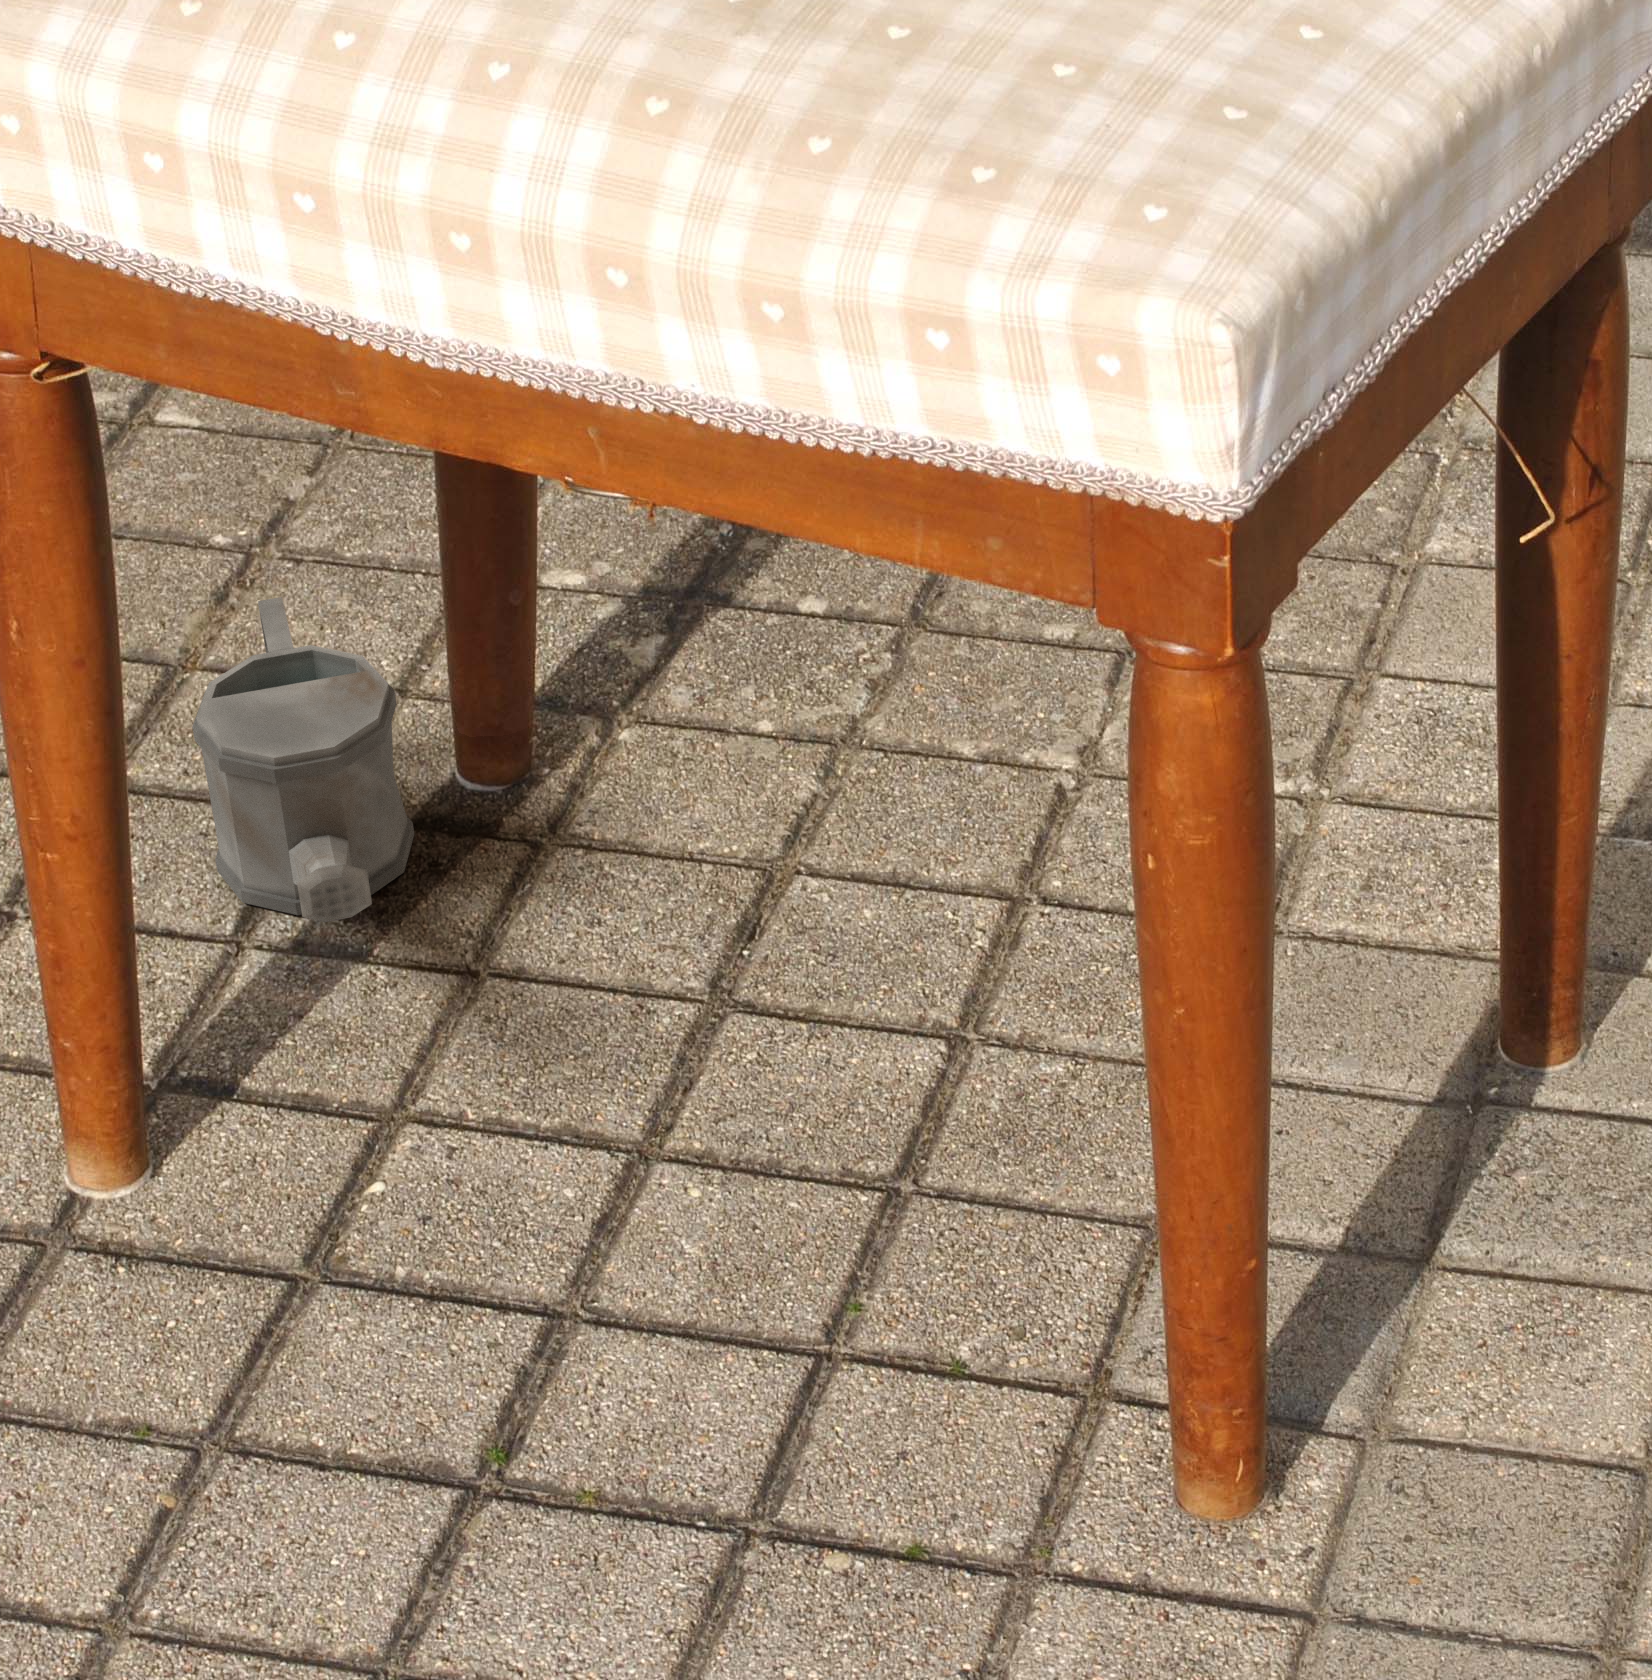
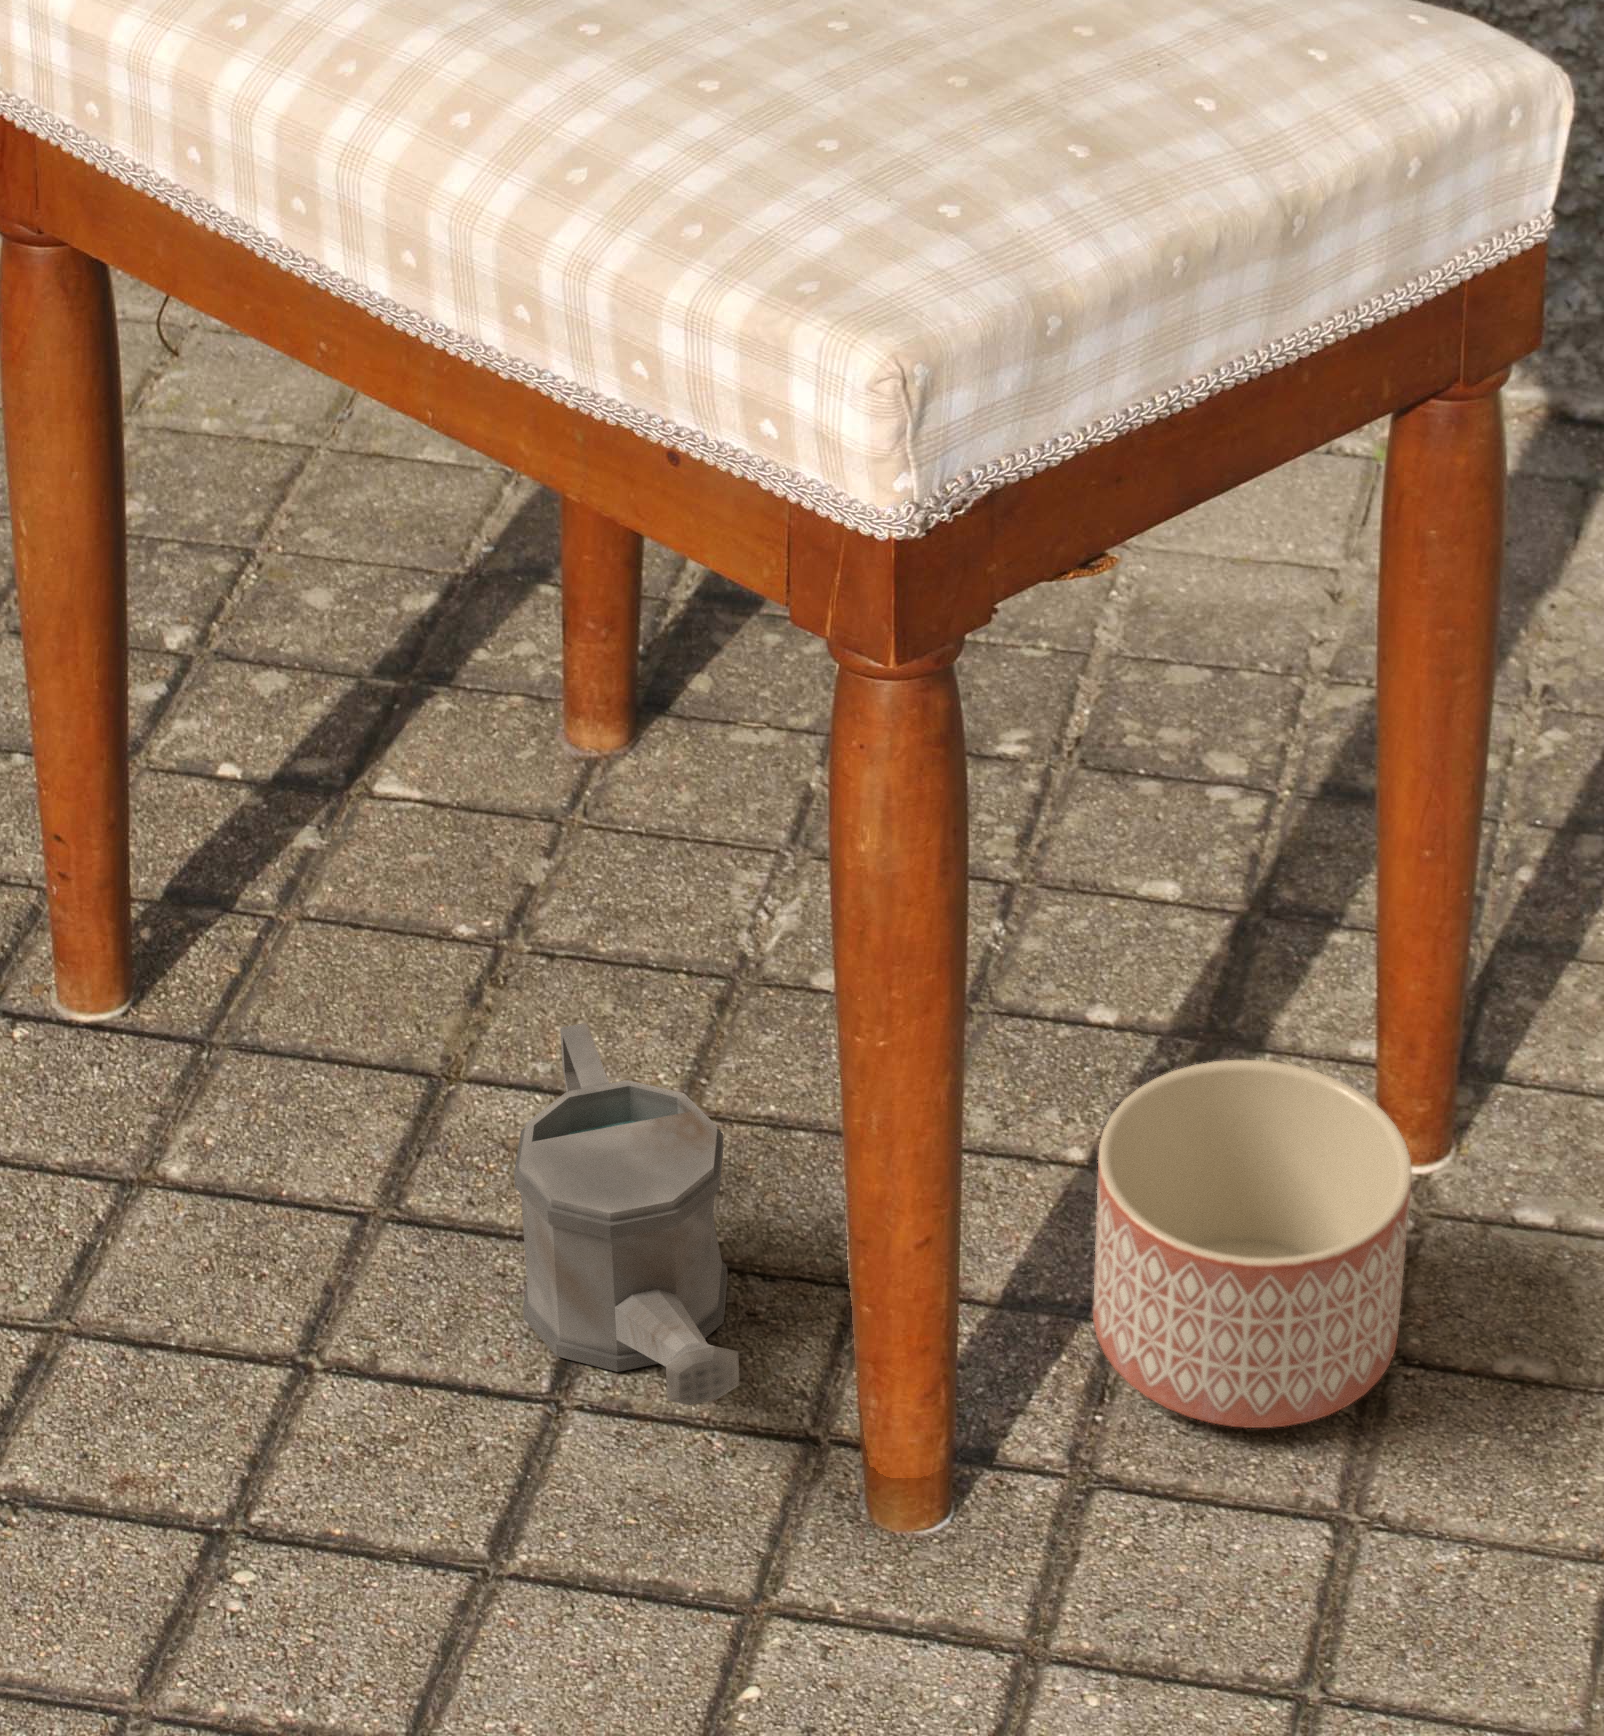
planter: none [736,617,1037,955] -> present [1093,1060,1412,1428]

